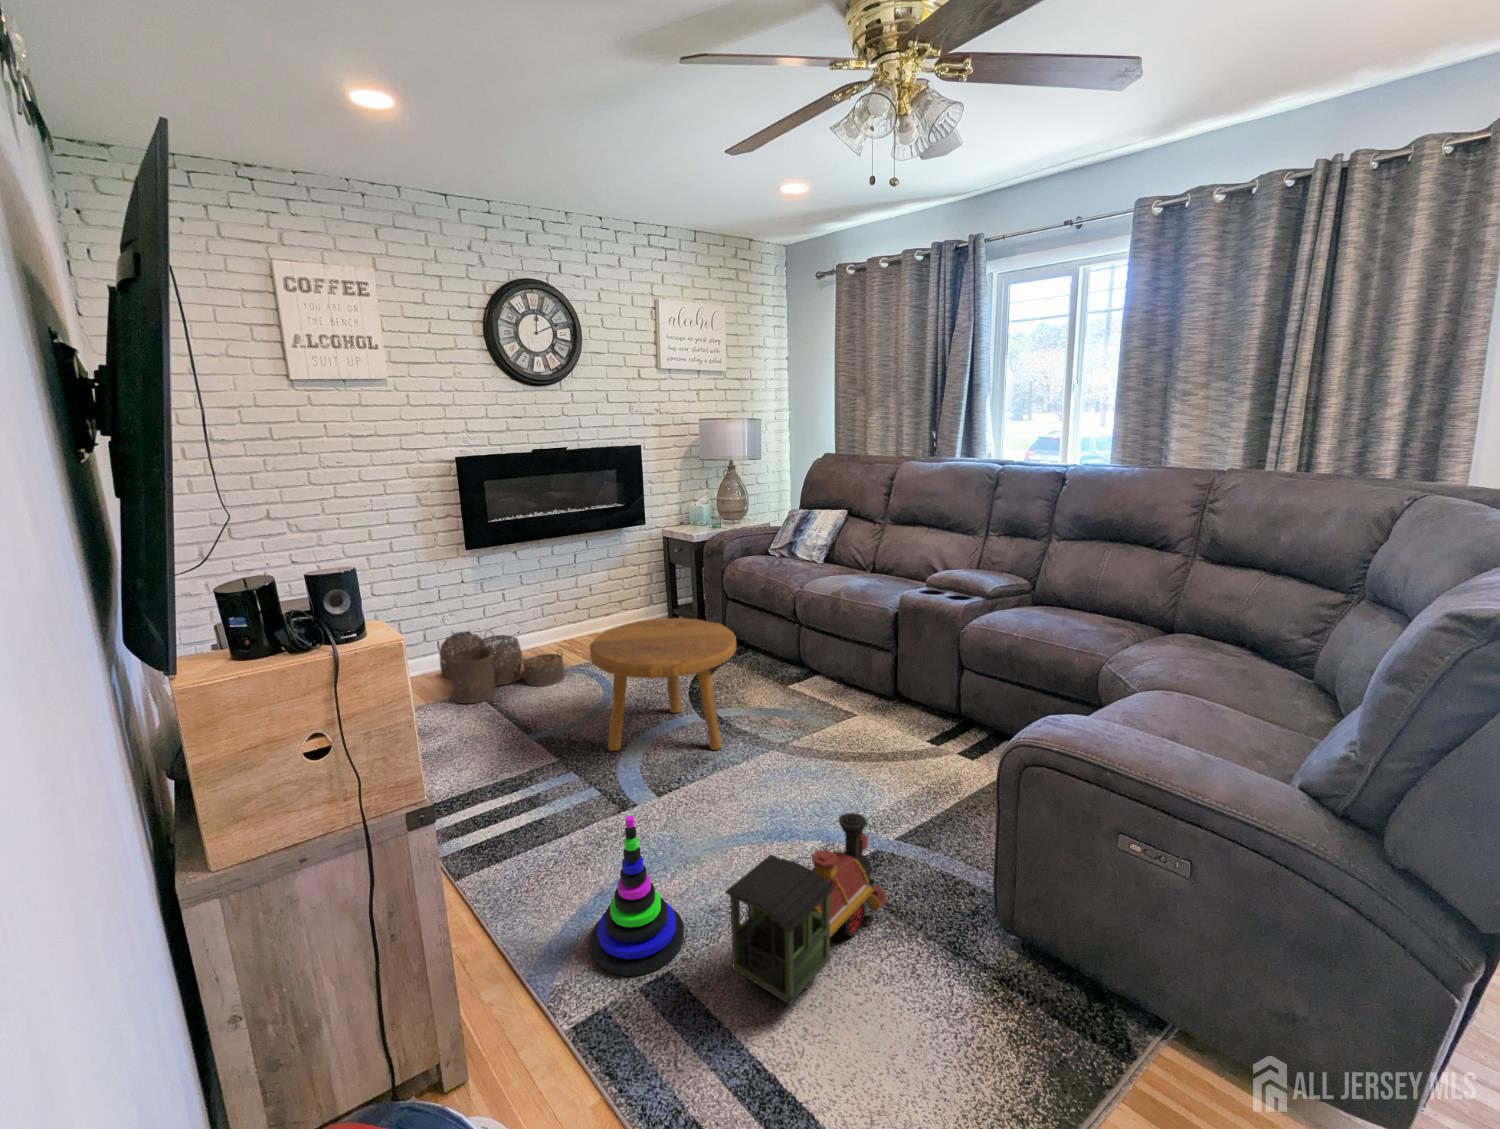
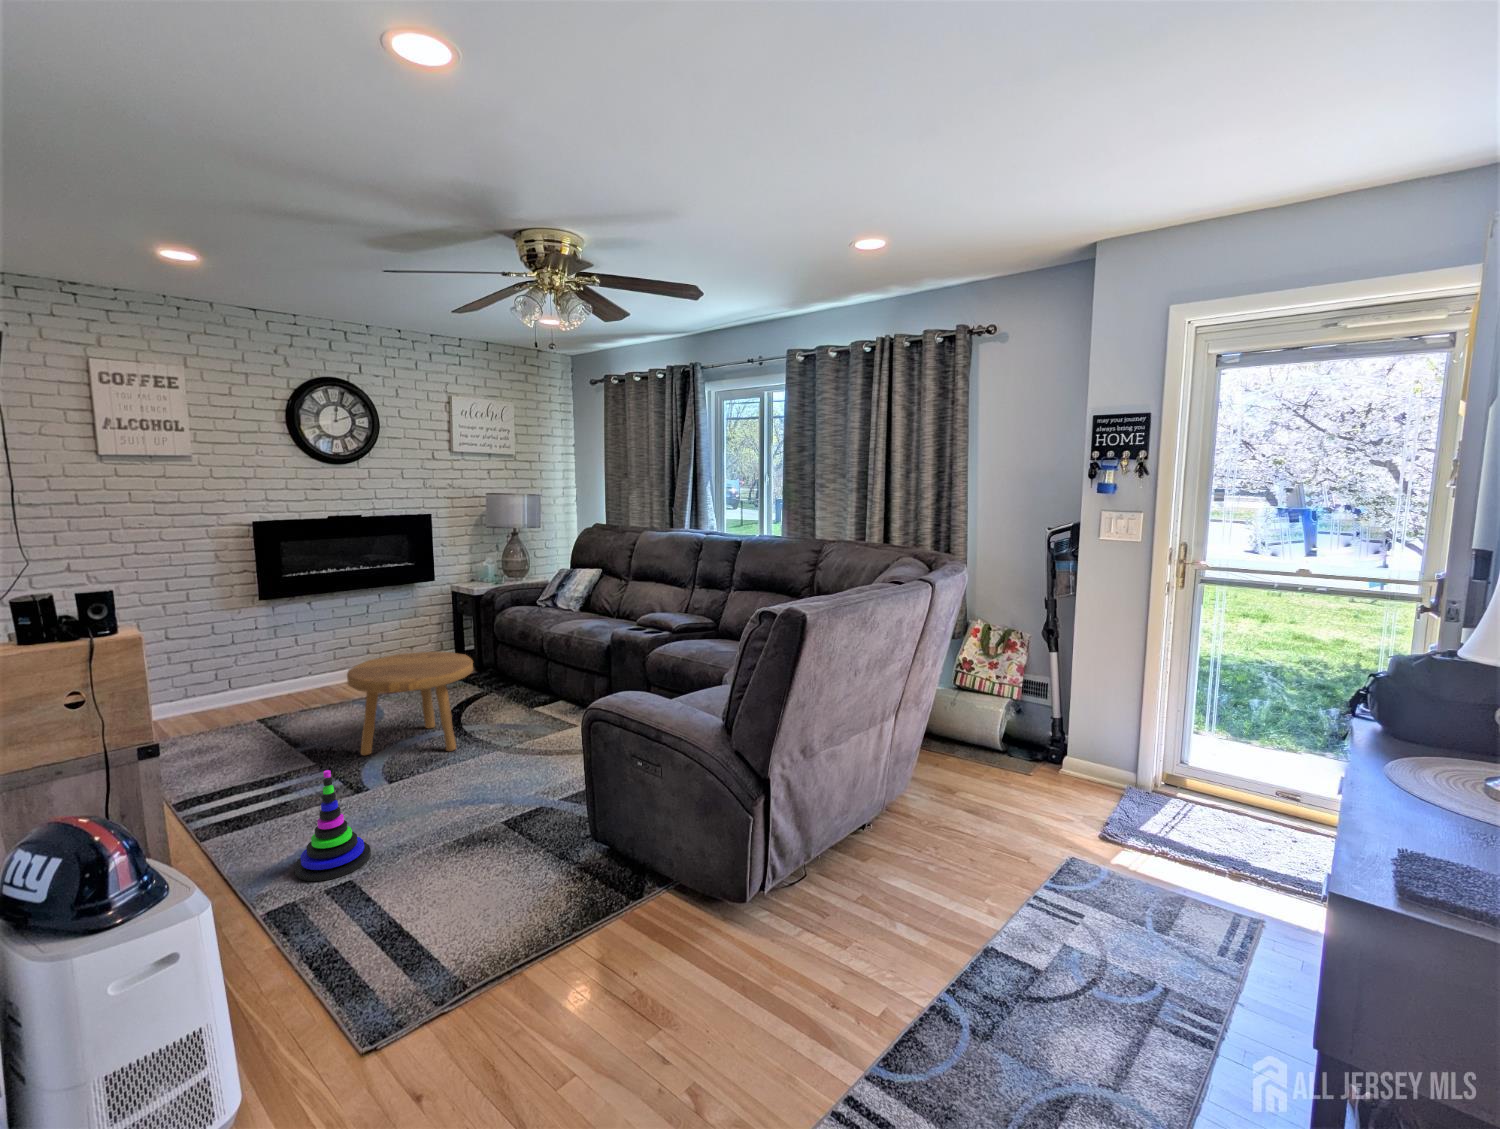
woven basket: present [439,631,565,703] -> none [228,668,344,728]
toy train: present [725,813,887,1005] -> none [385,768,522,882]

